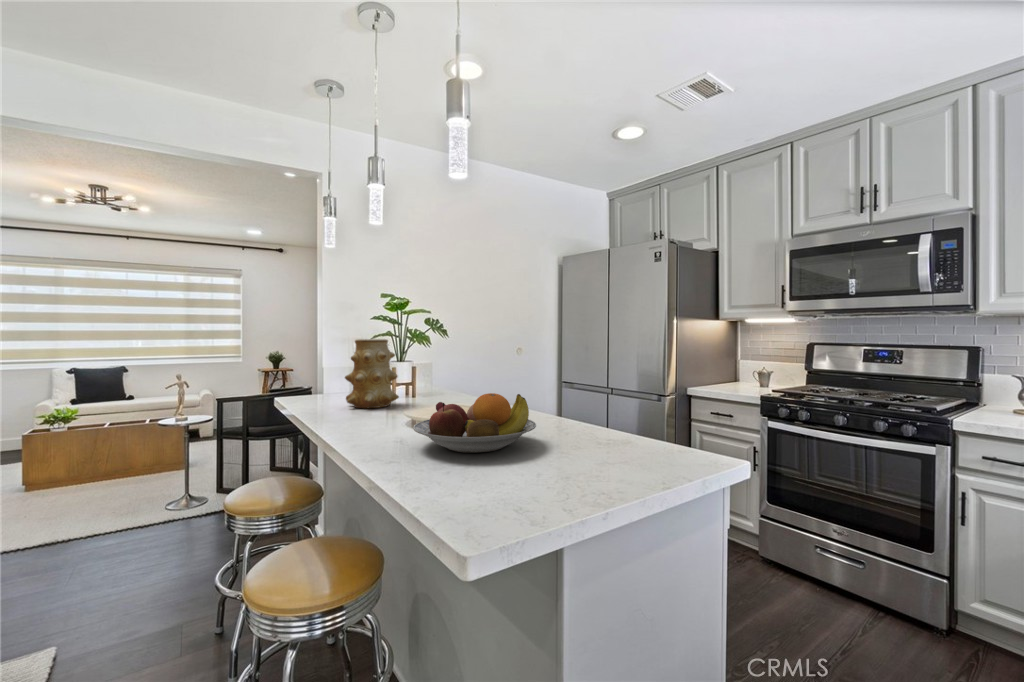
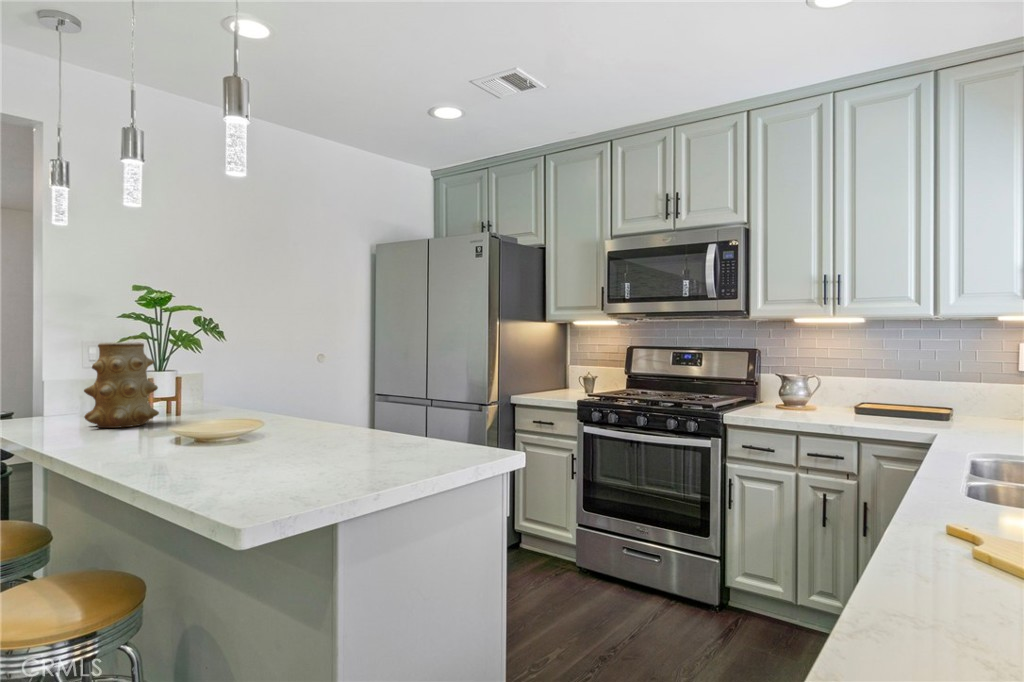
fruit bowl: present [413,393,536,453] -> none [185,401,324,462]

